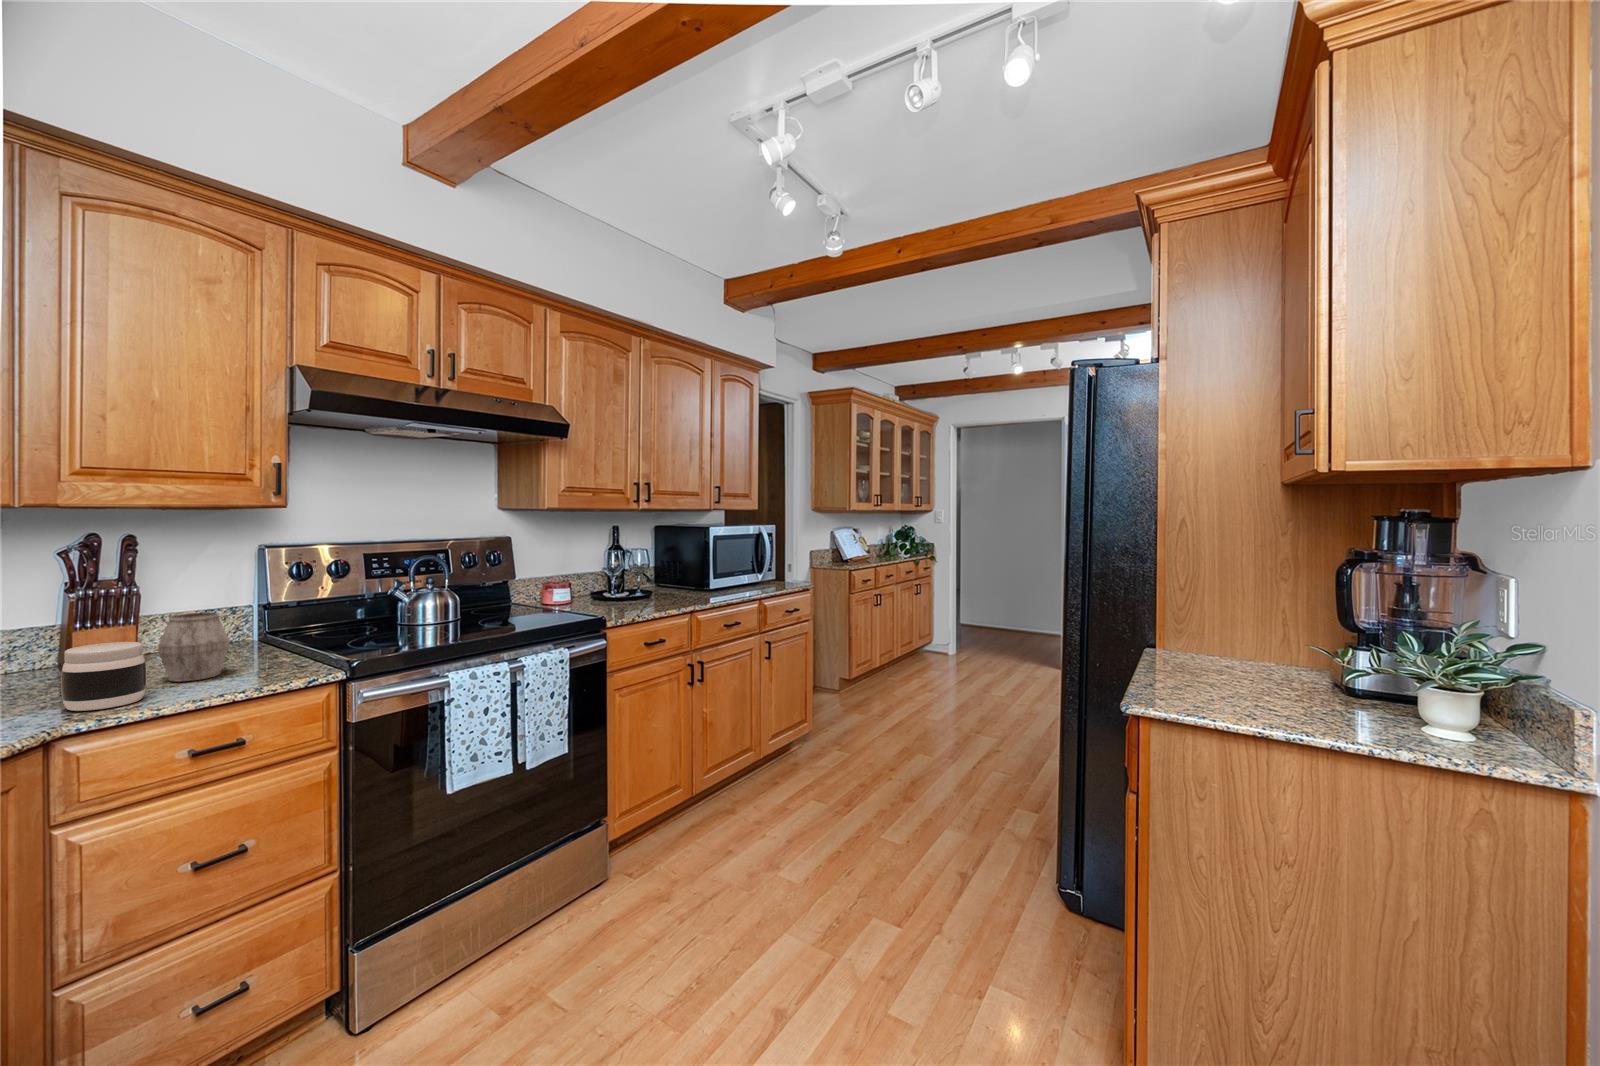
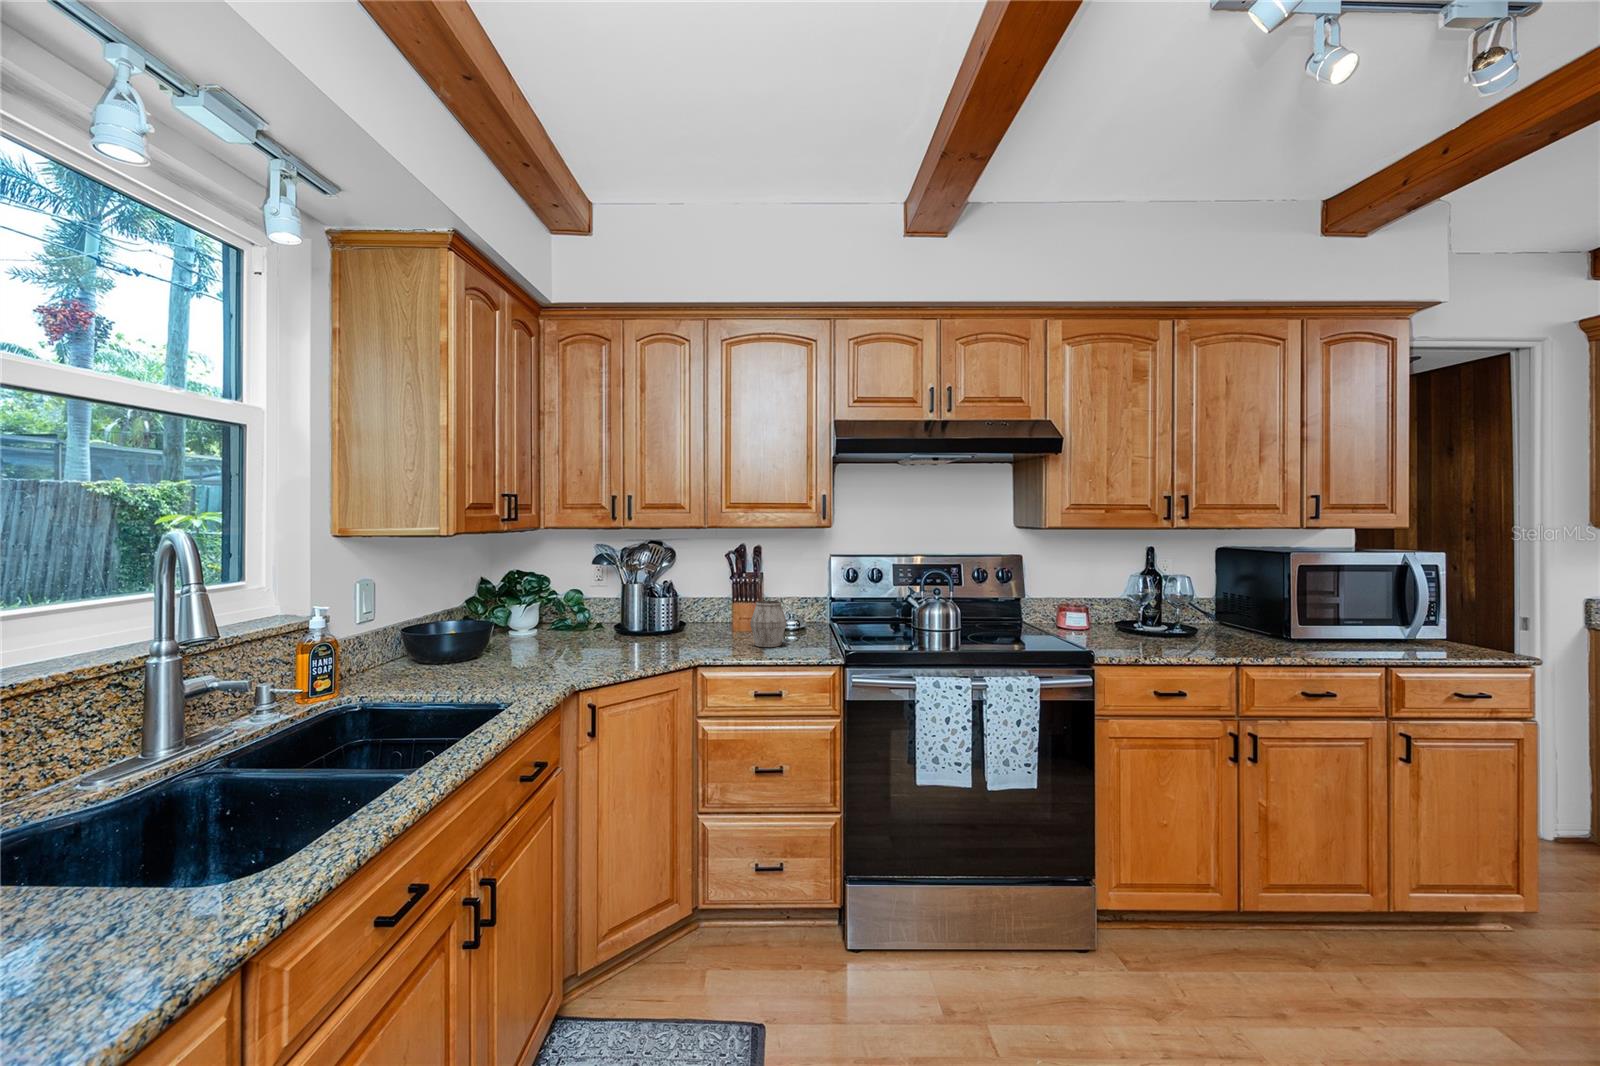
jar: present [61,642,146,711] -> none [698,614,734,655]

